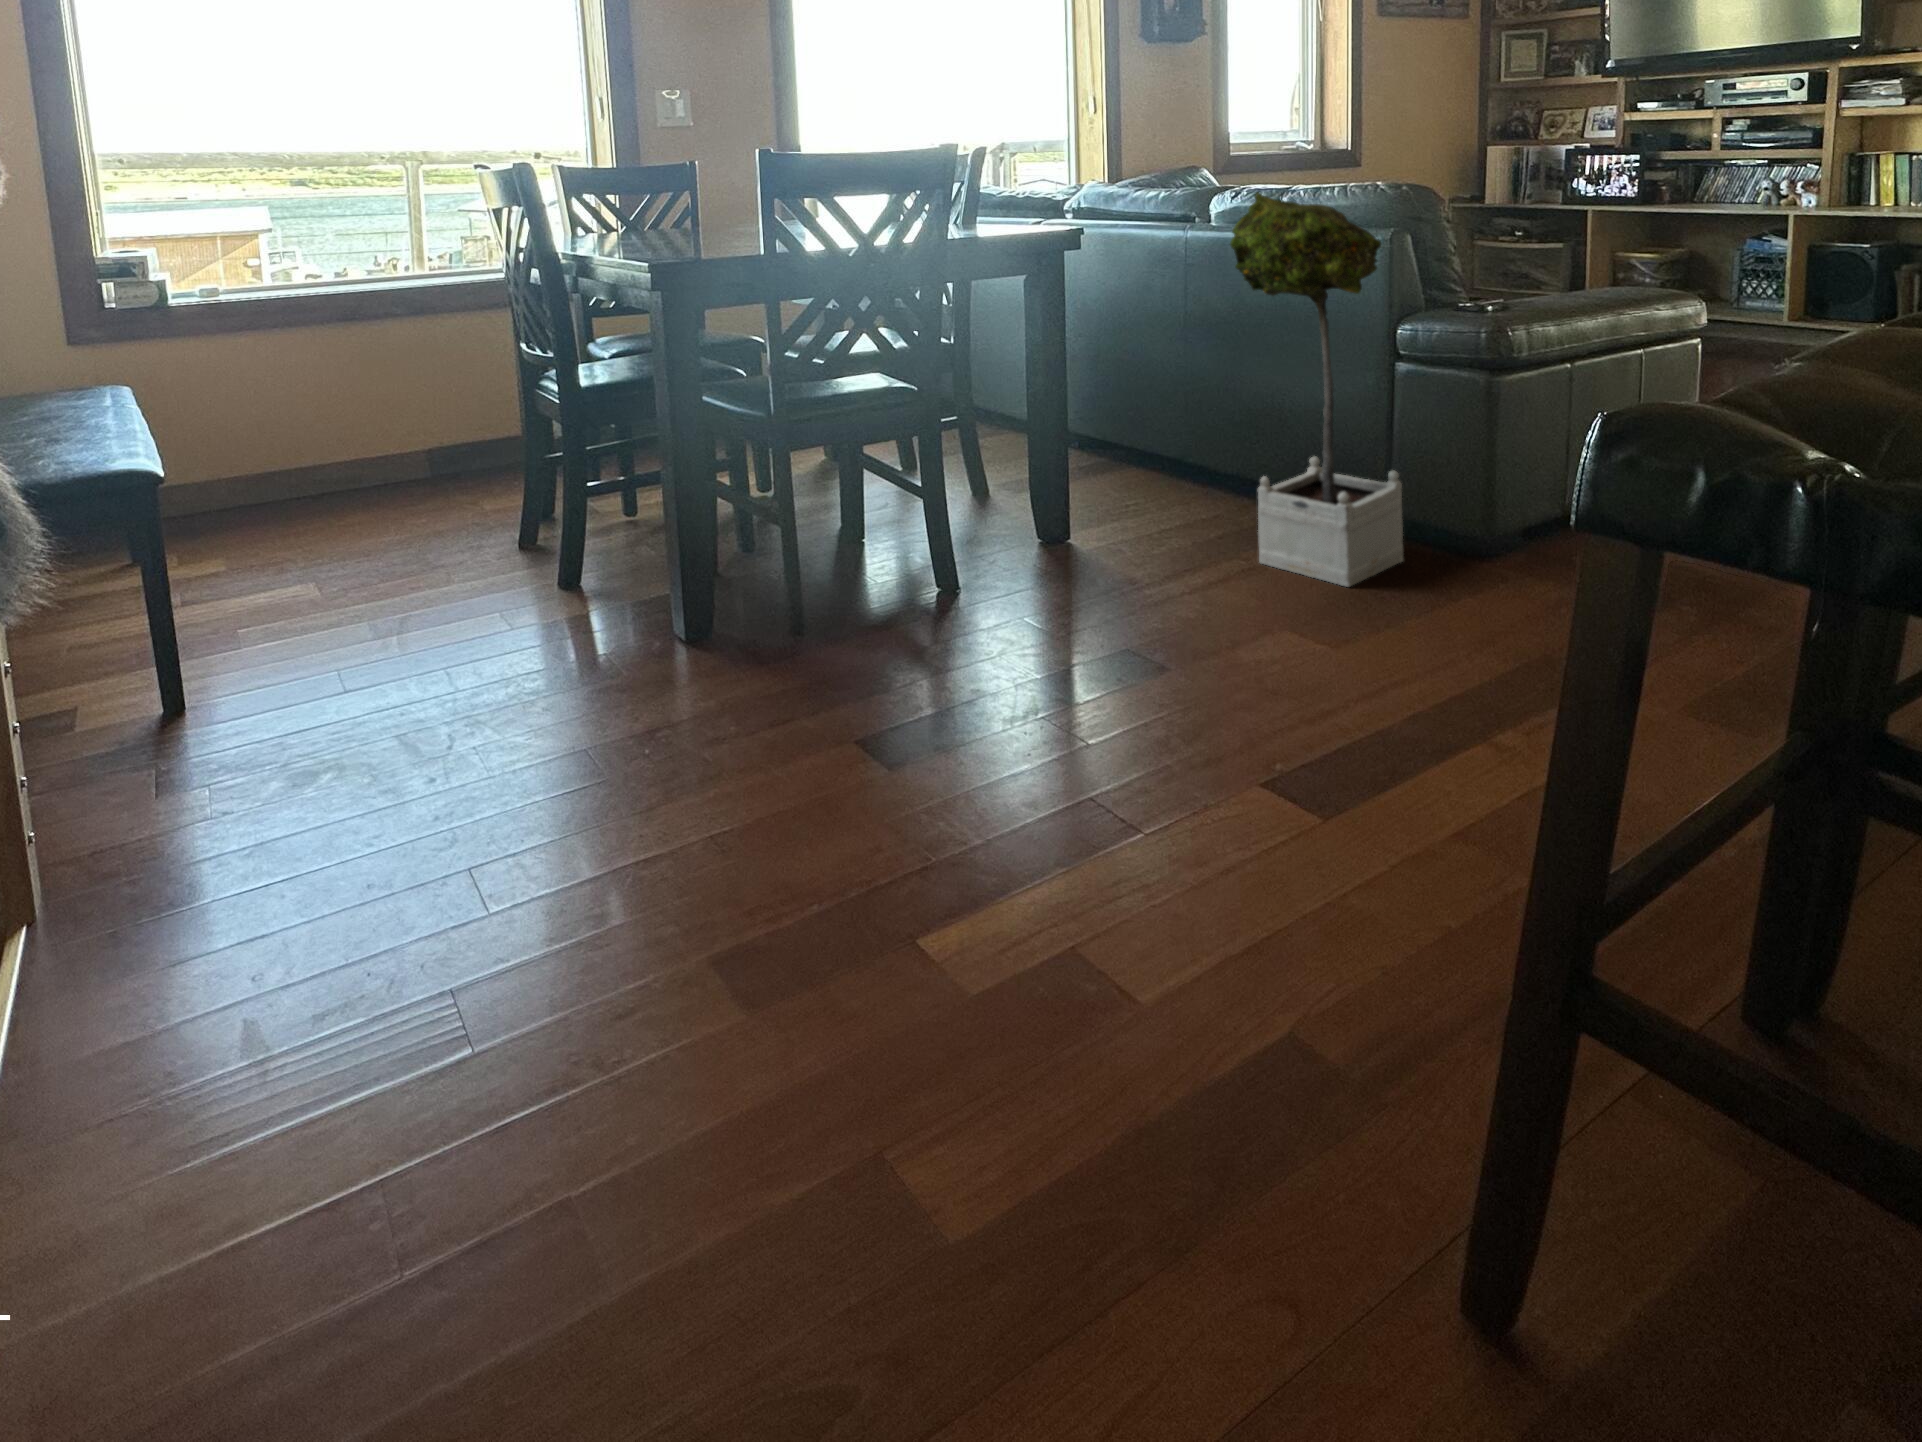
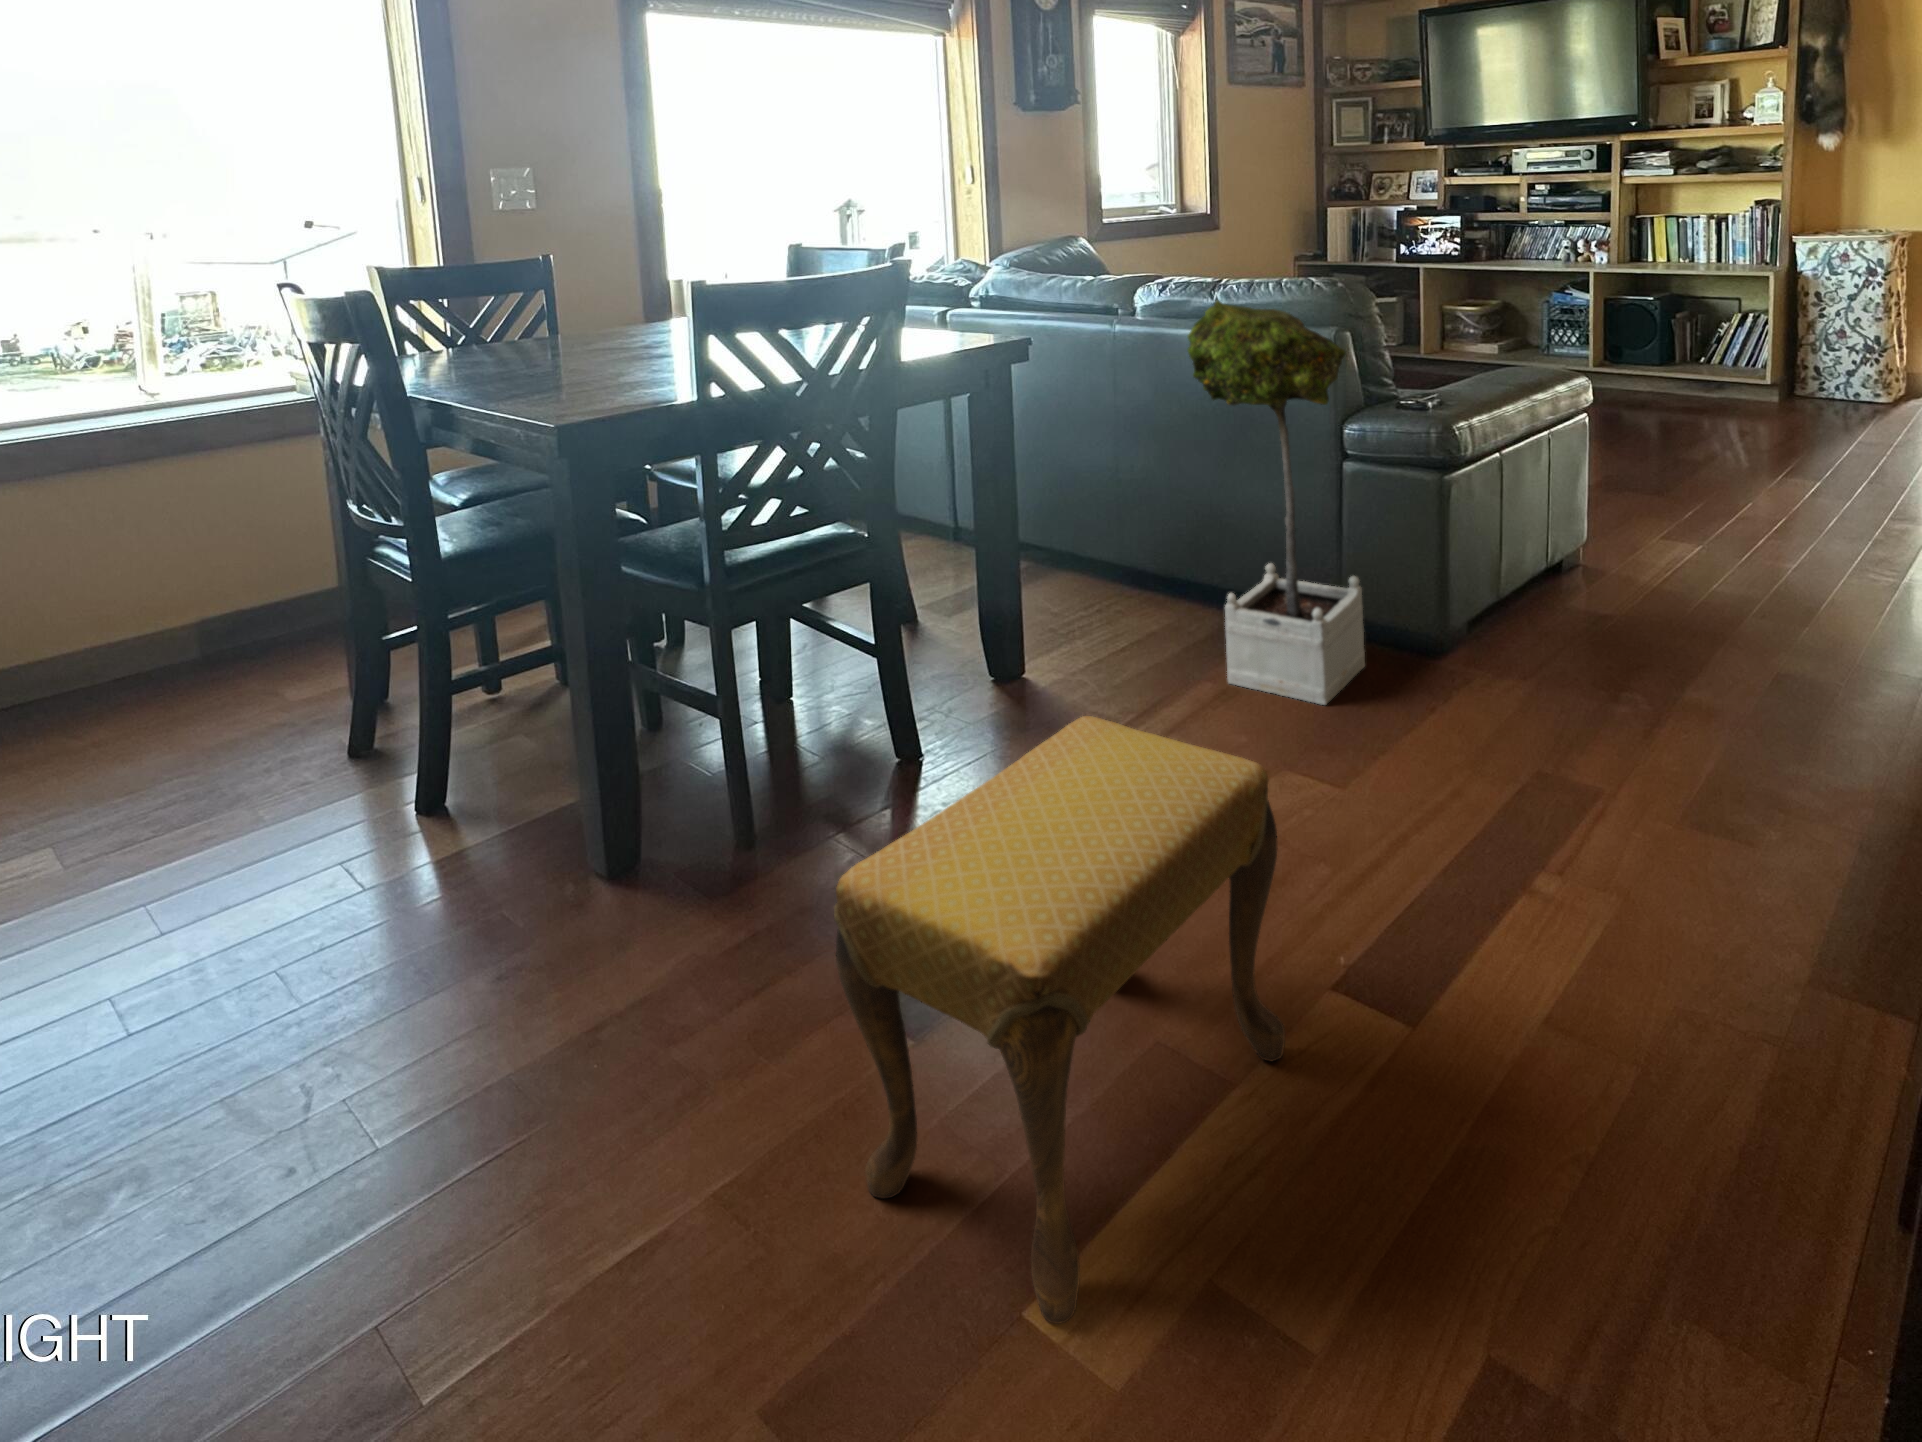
footstool: none [795,518,1197,952] -> present [834,716,1285,1324]

